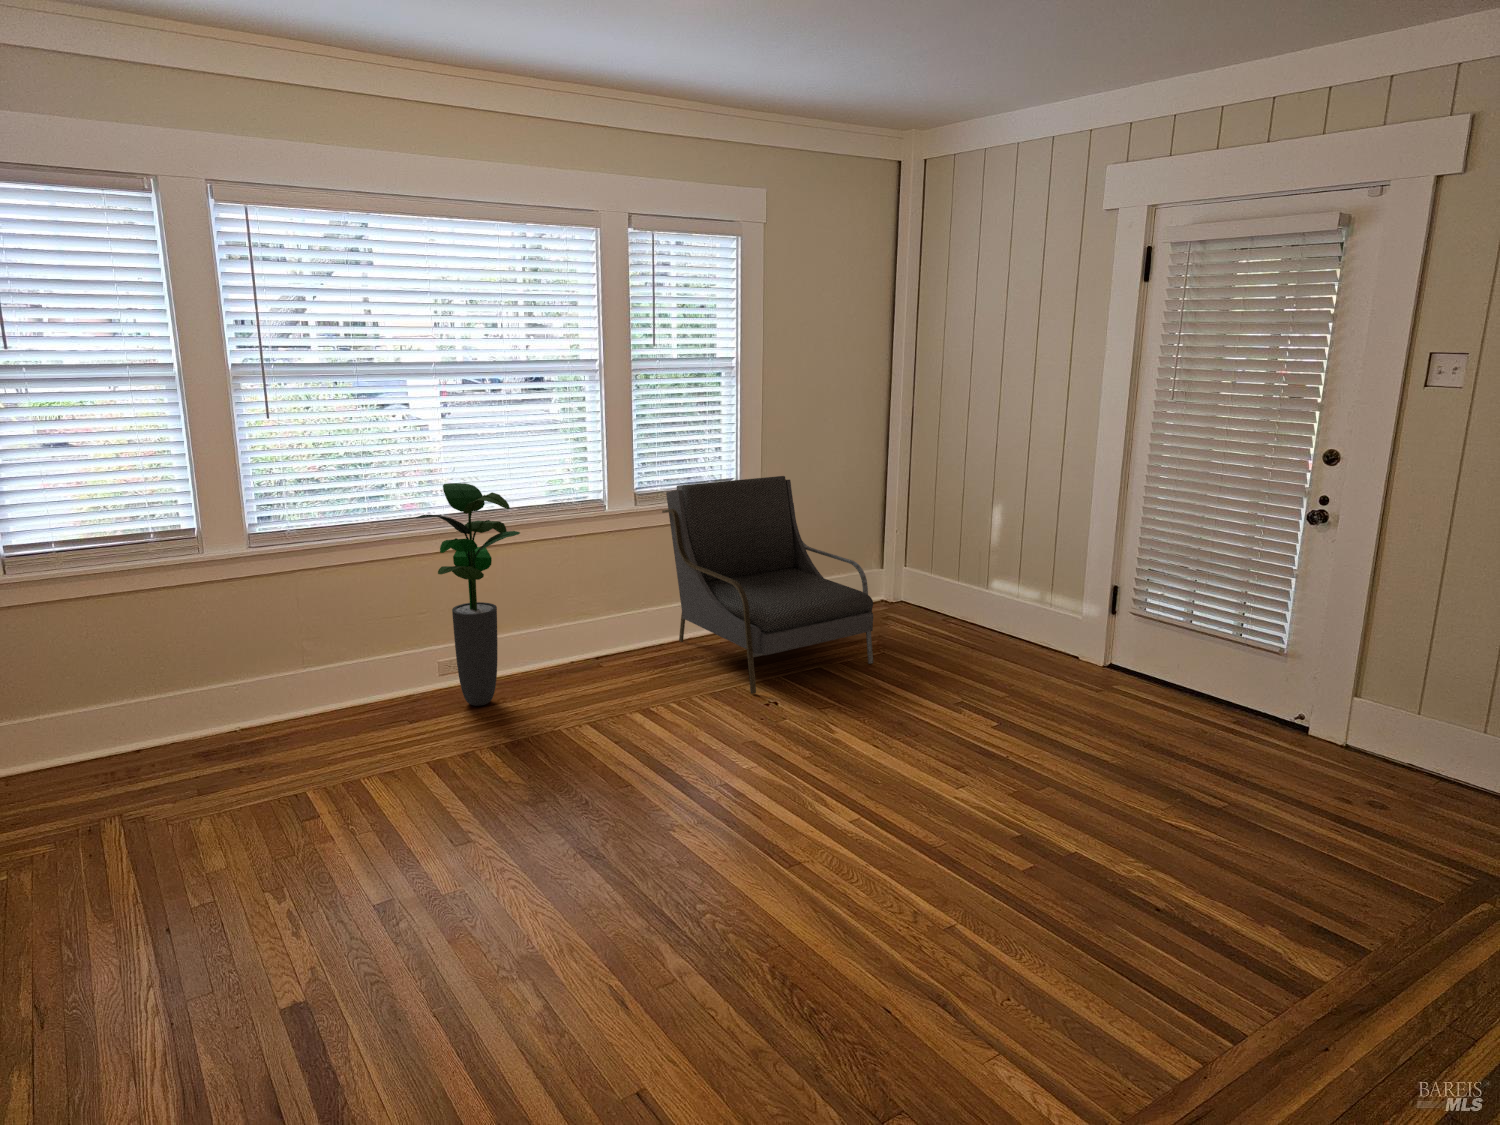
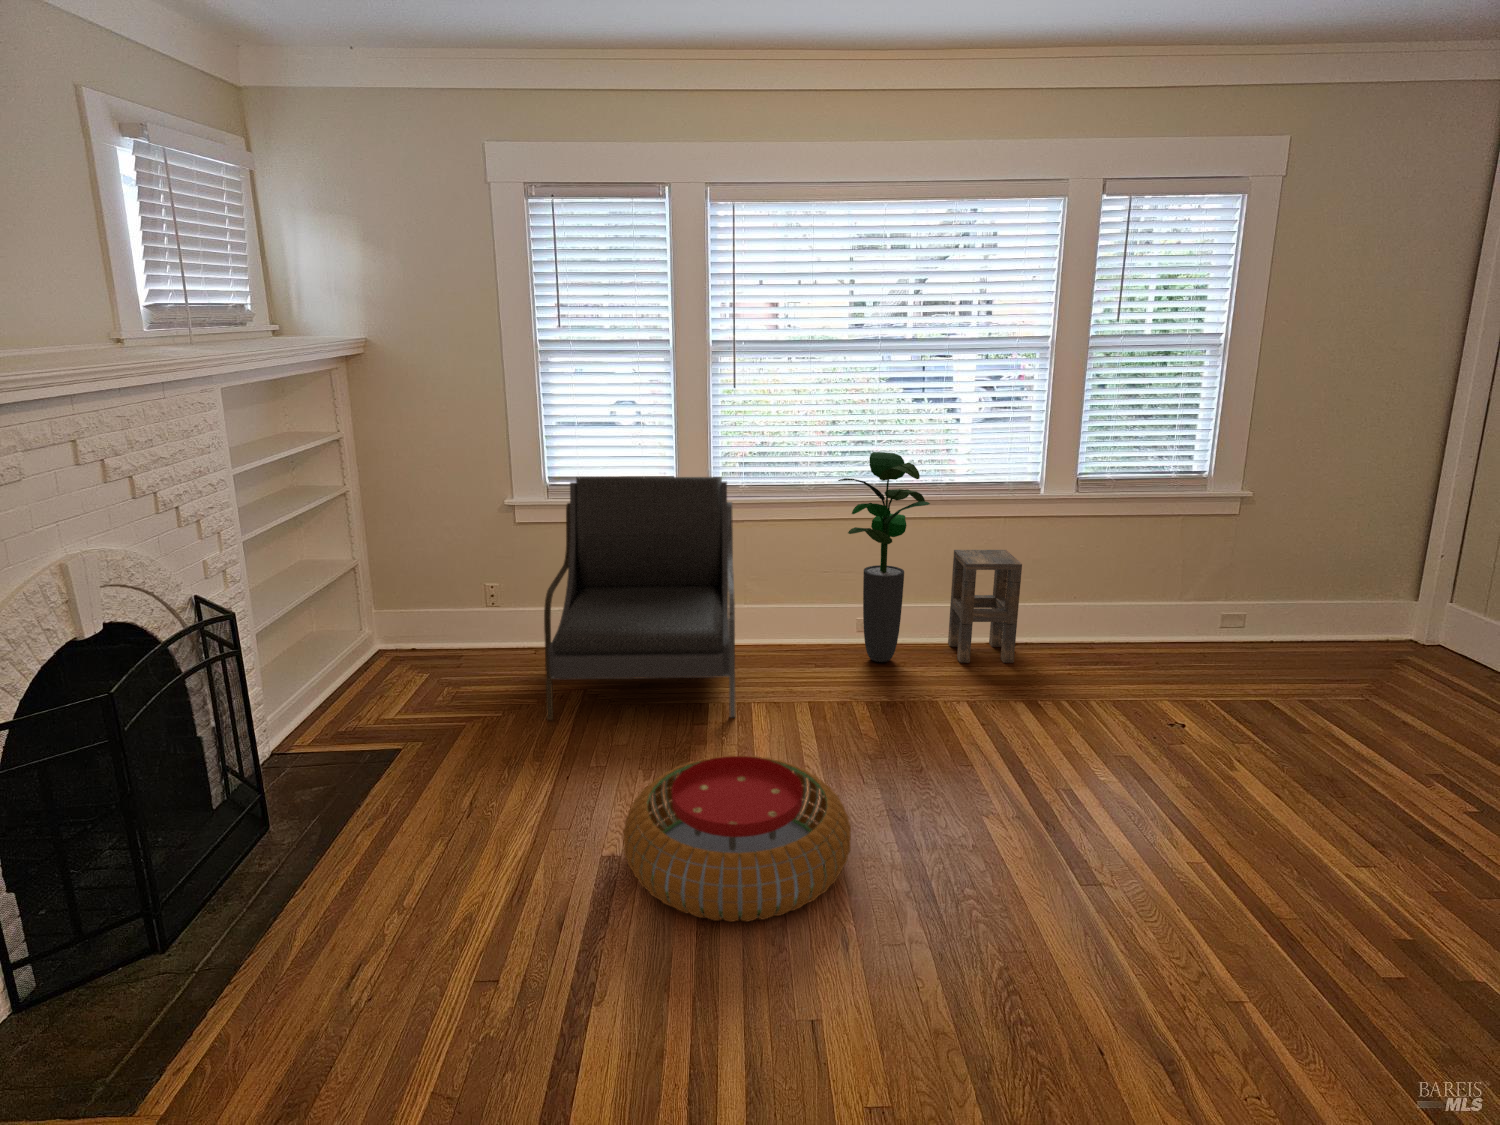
armchair: present [662,476,873,694] -> present [544,477,735,720]
side table: none [534,569,609,689] -> present [948,550,1022,663]
pouf: none [315,827,578,1022] -> present [623,755,851,922]

